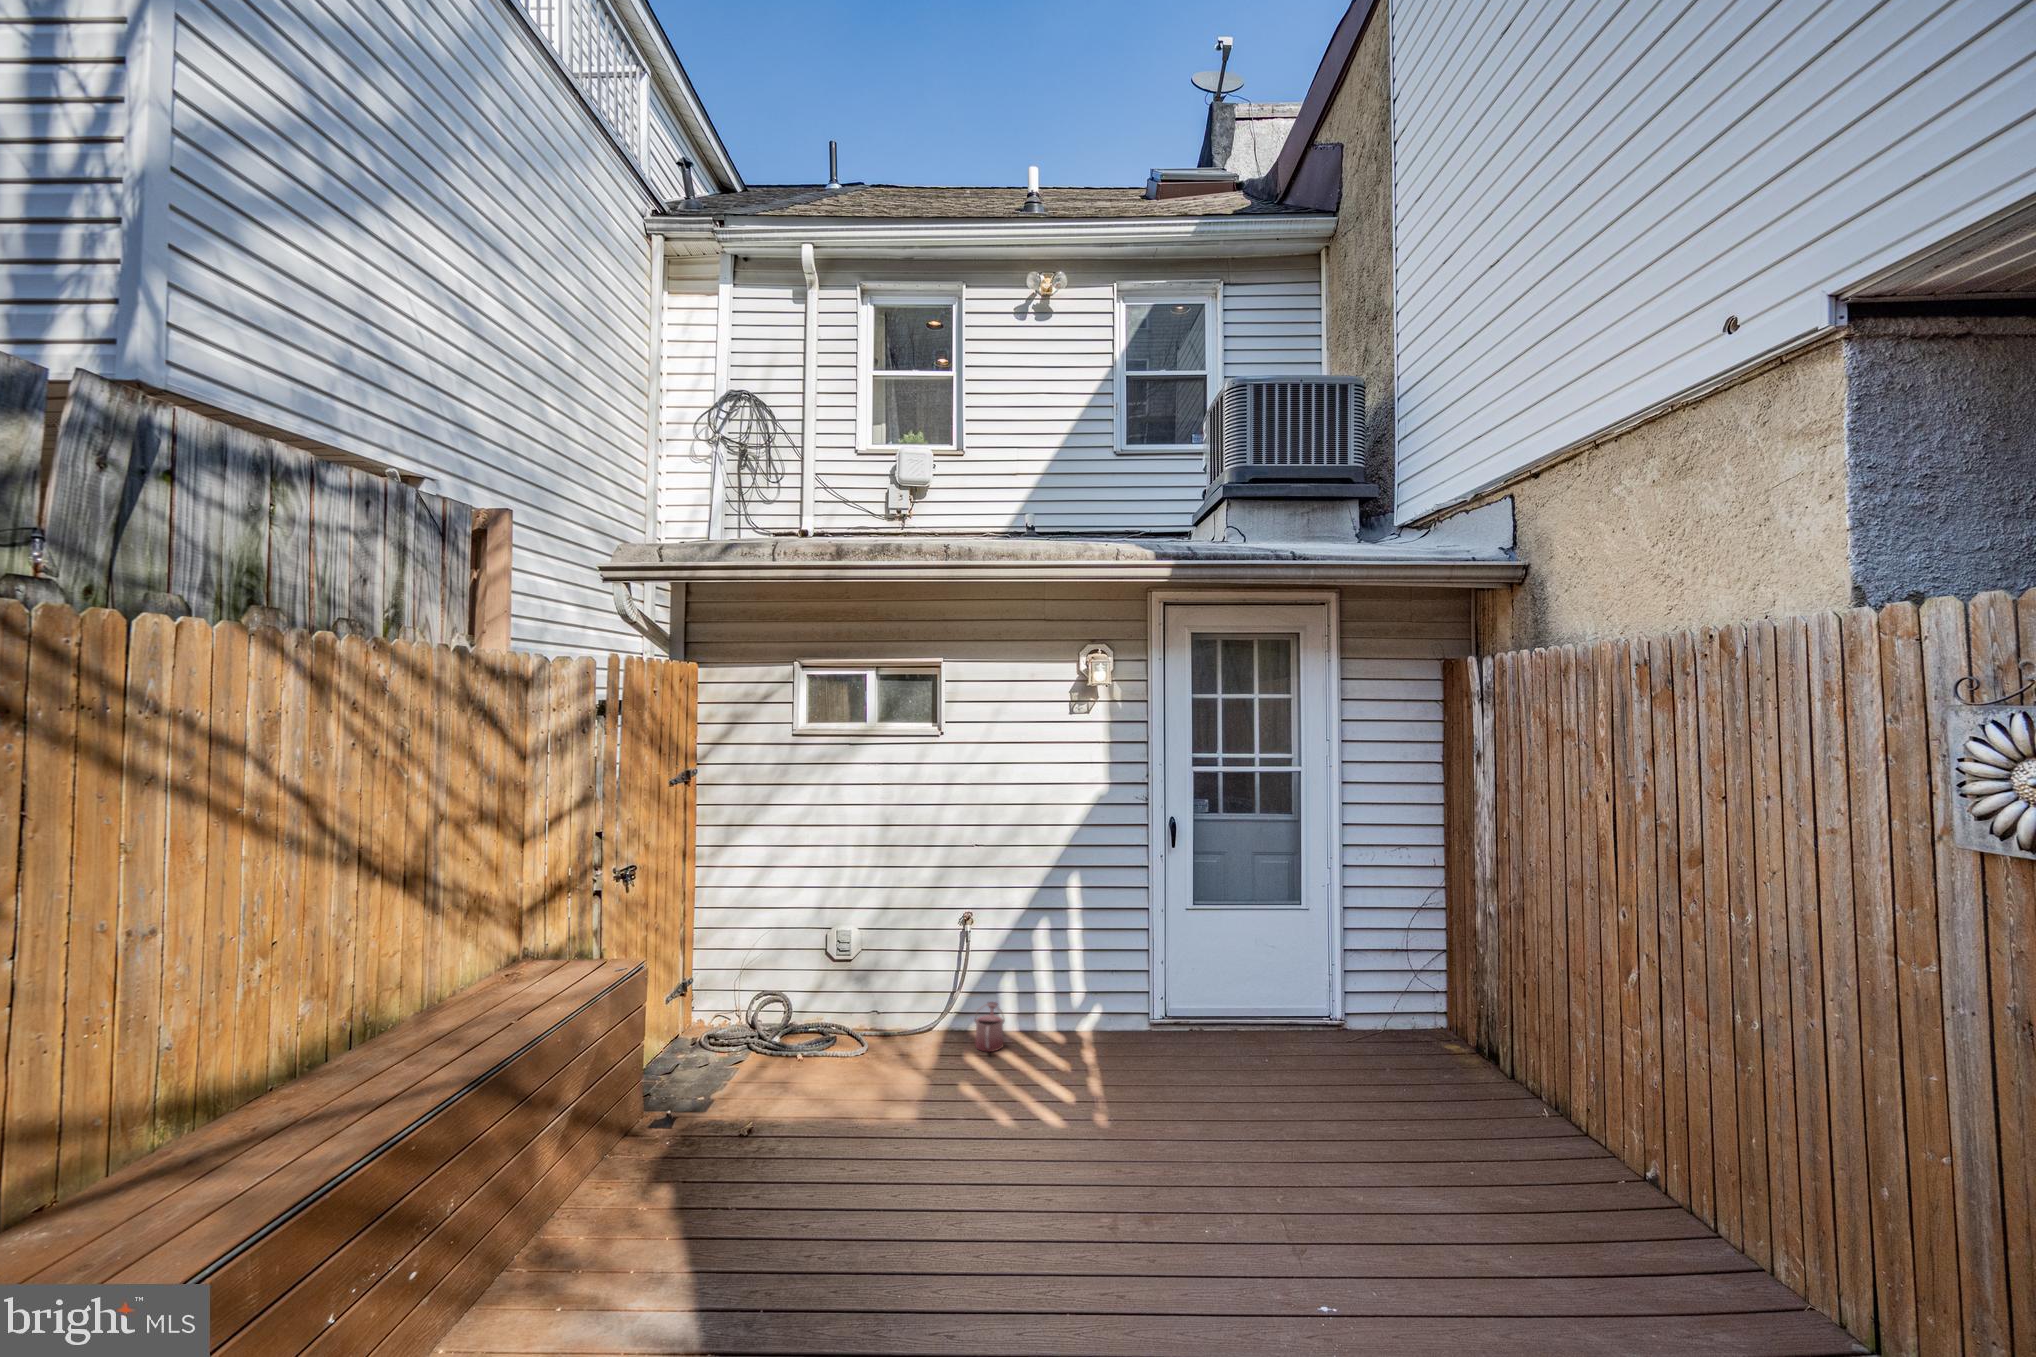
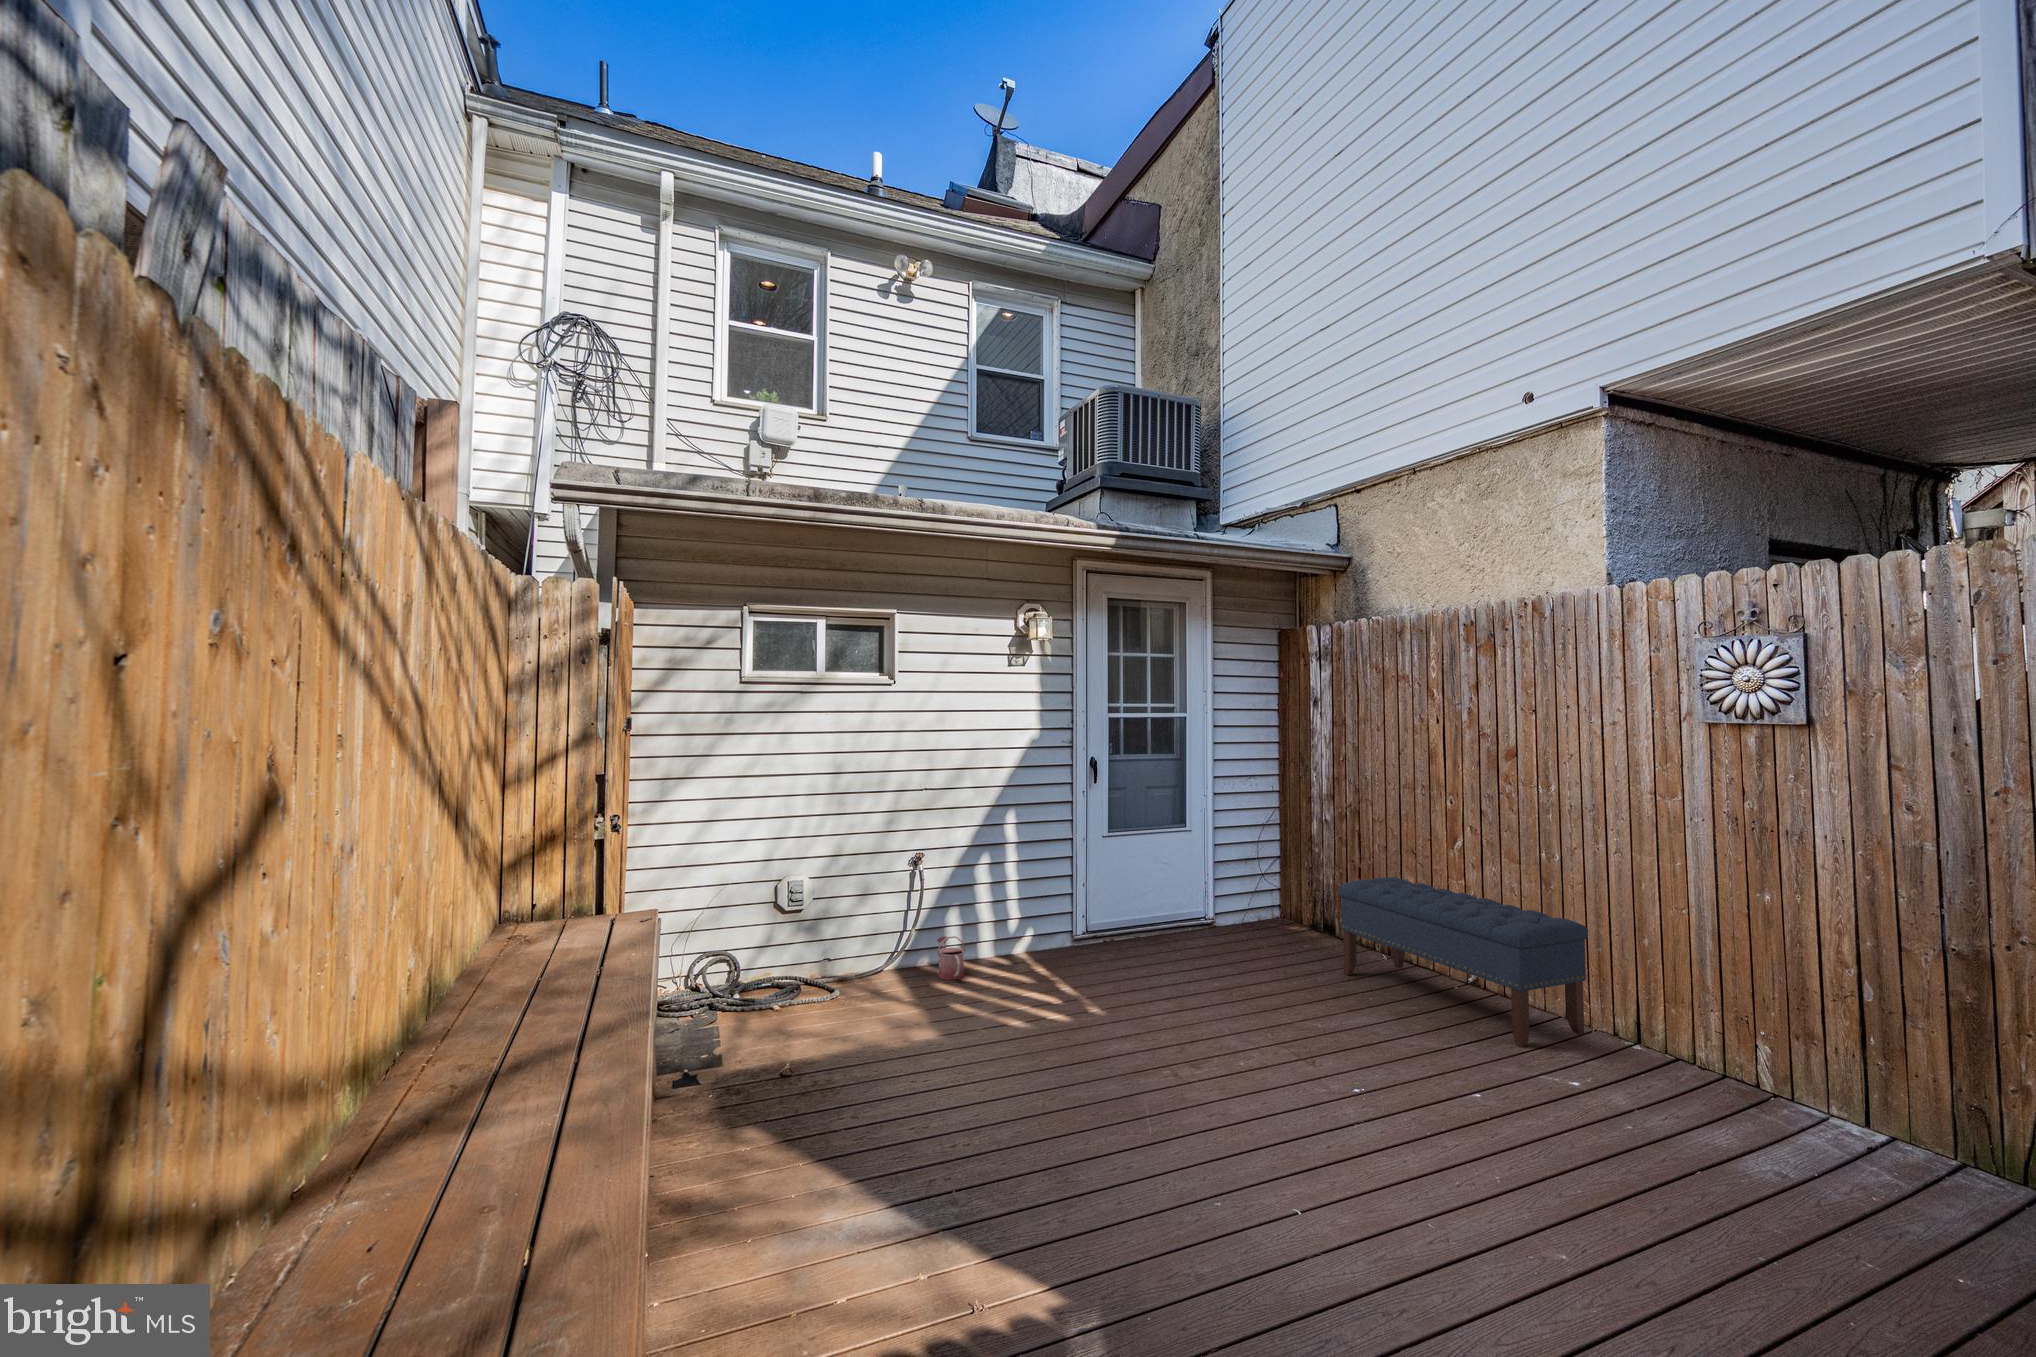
bench: none [1458,1008,1788,1319] -> present [1338,877,1588,1047]

